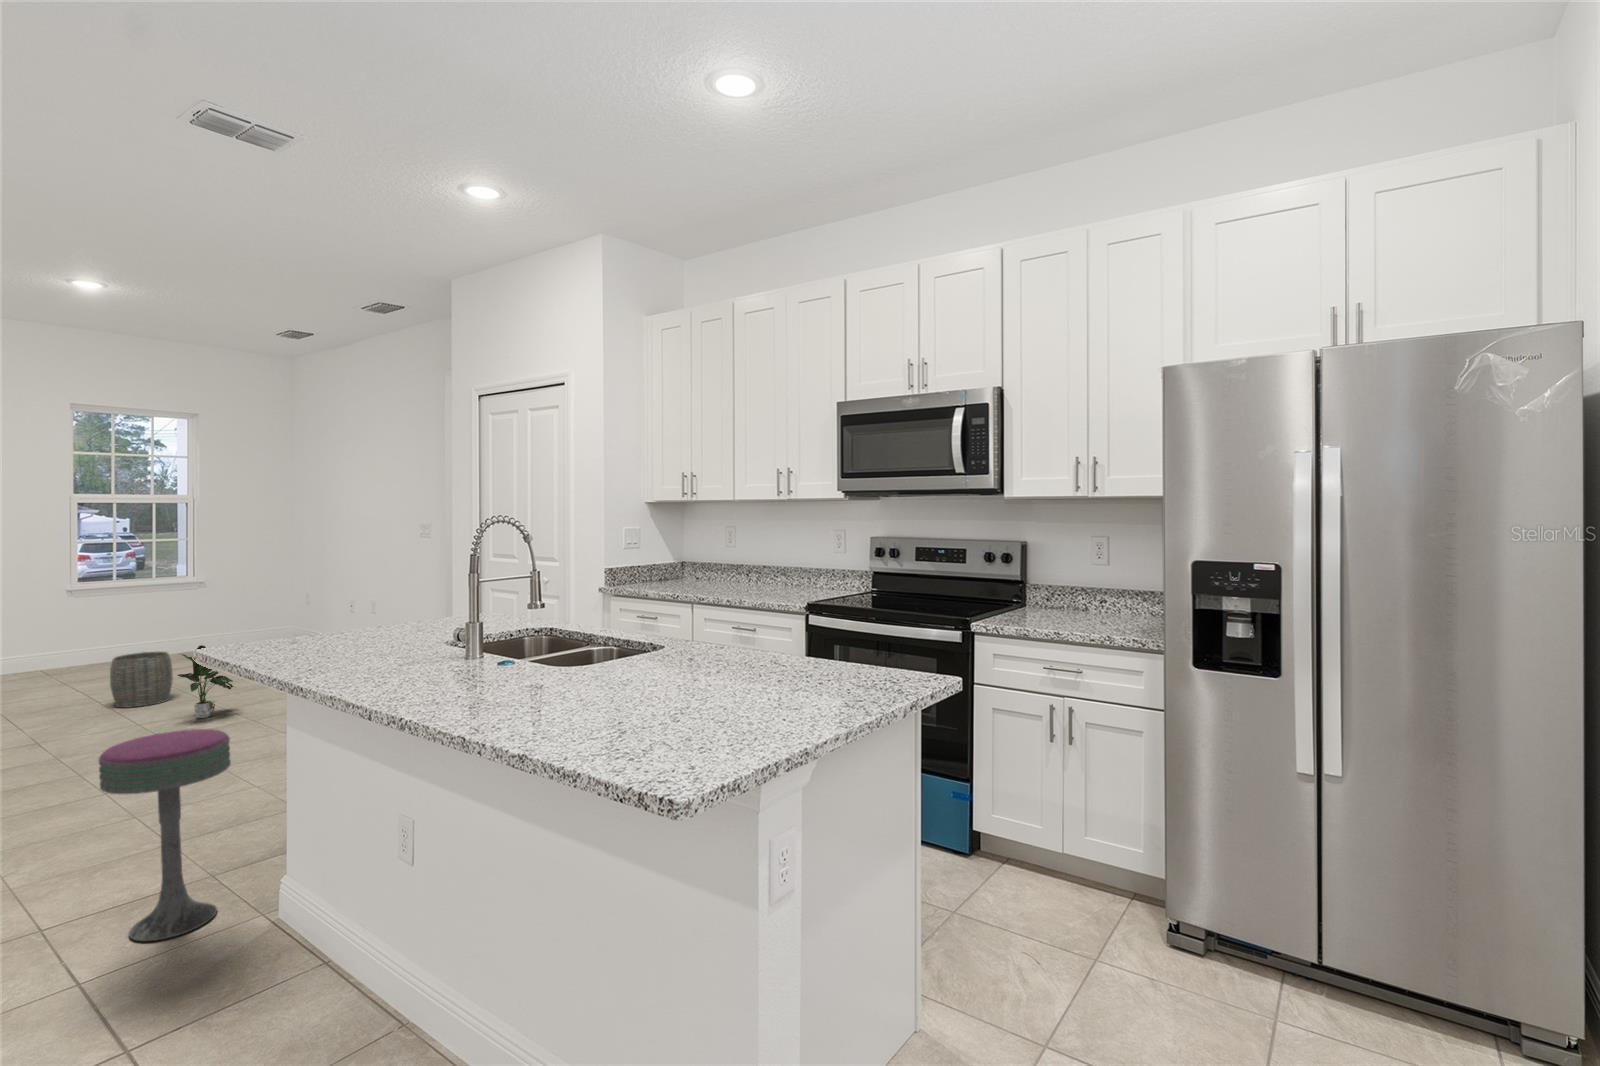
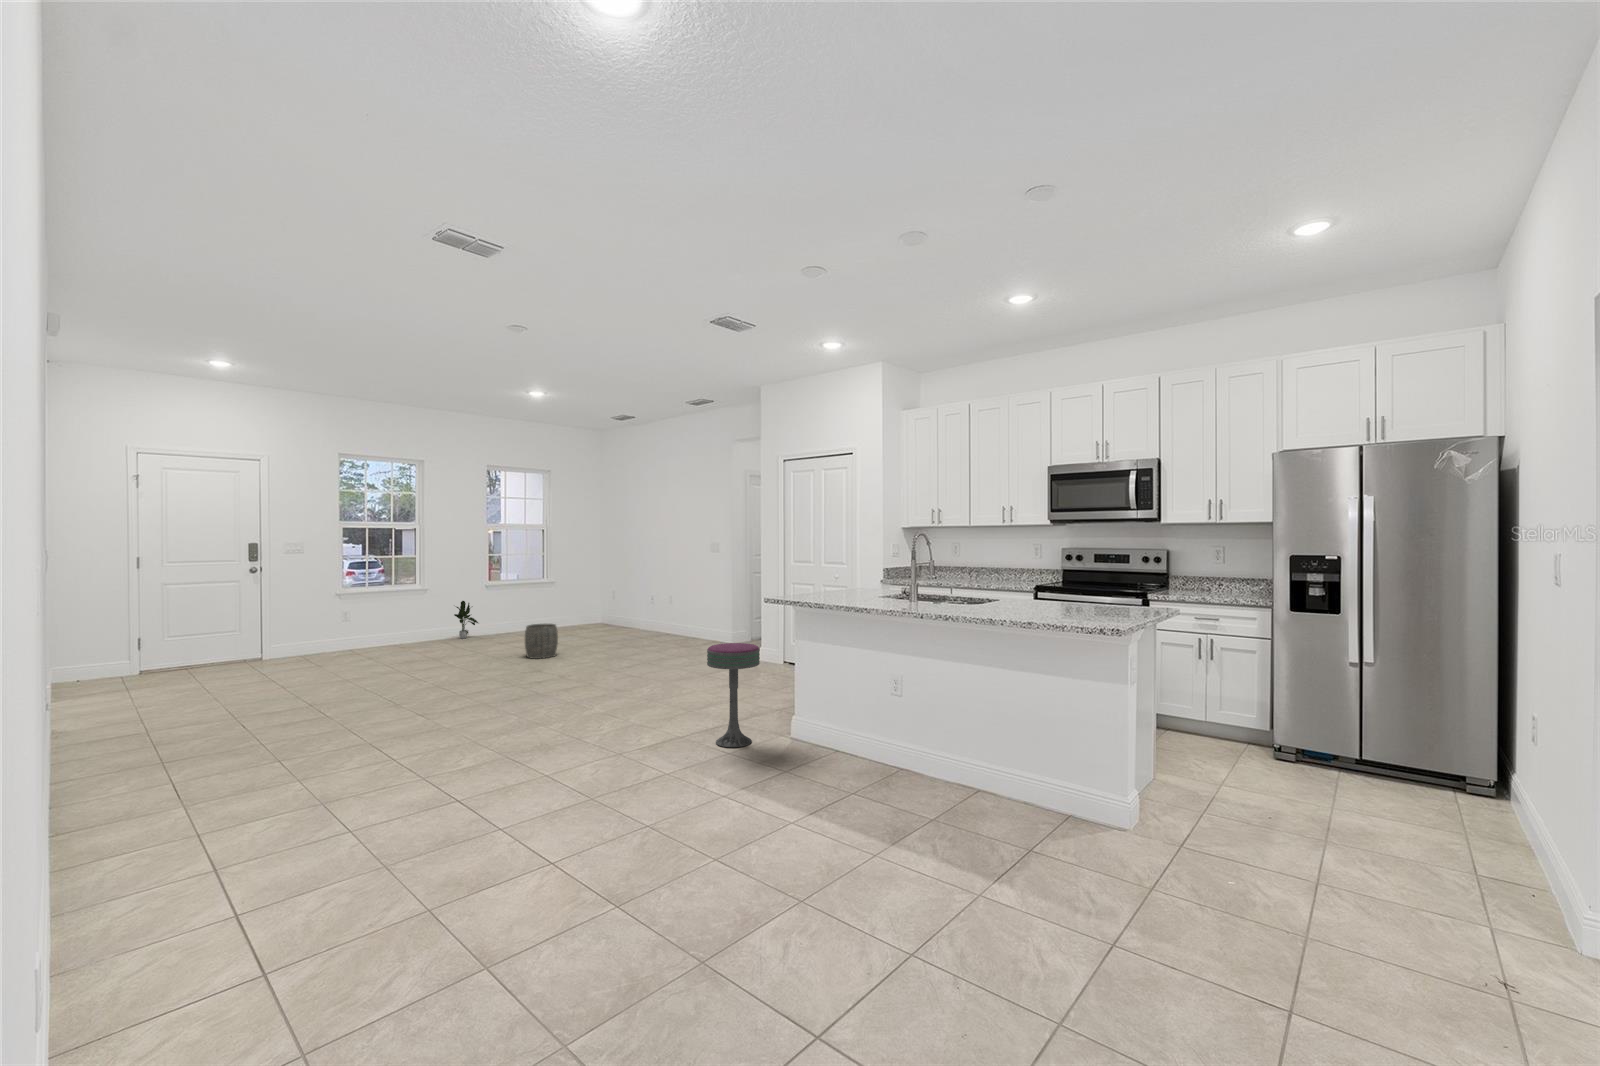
potted plant: present [177,645,233,718] -> present [454,601,478,639]

